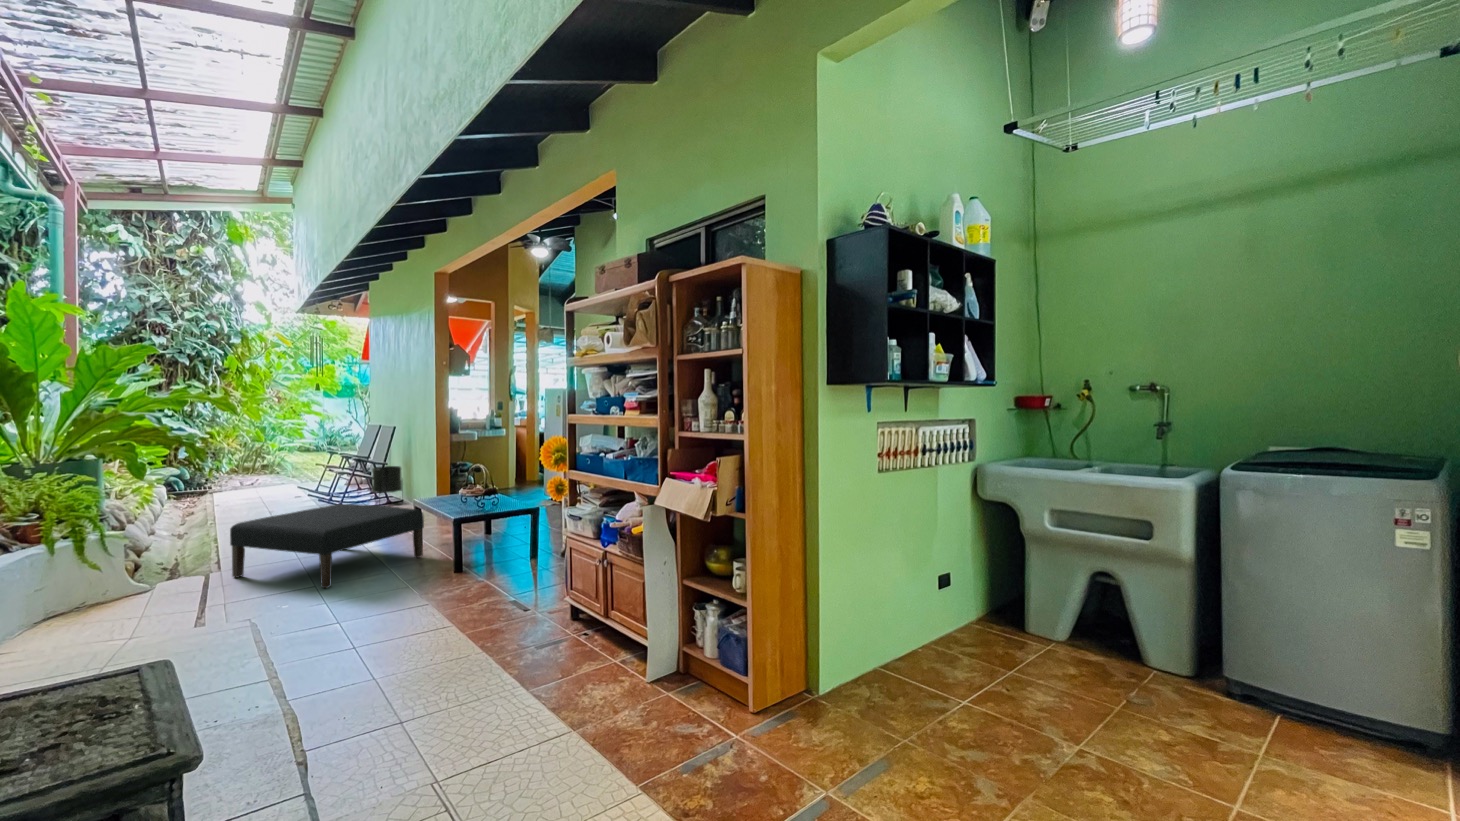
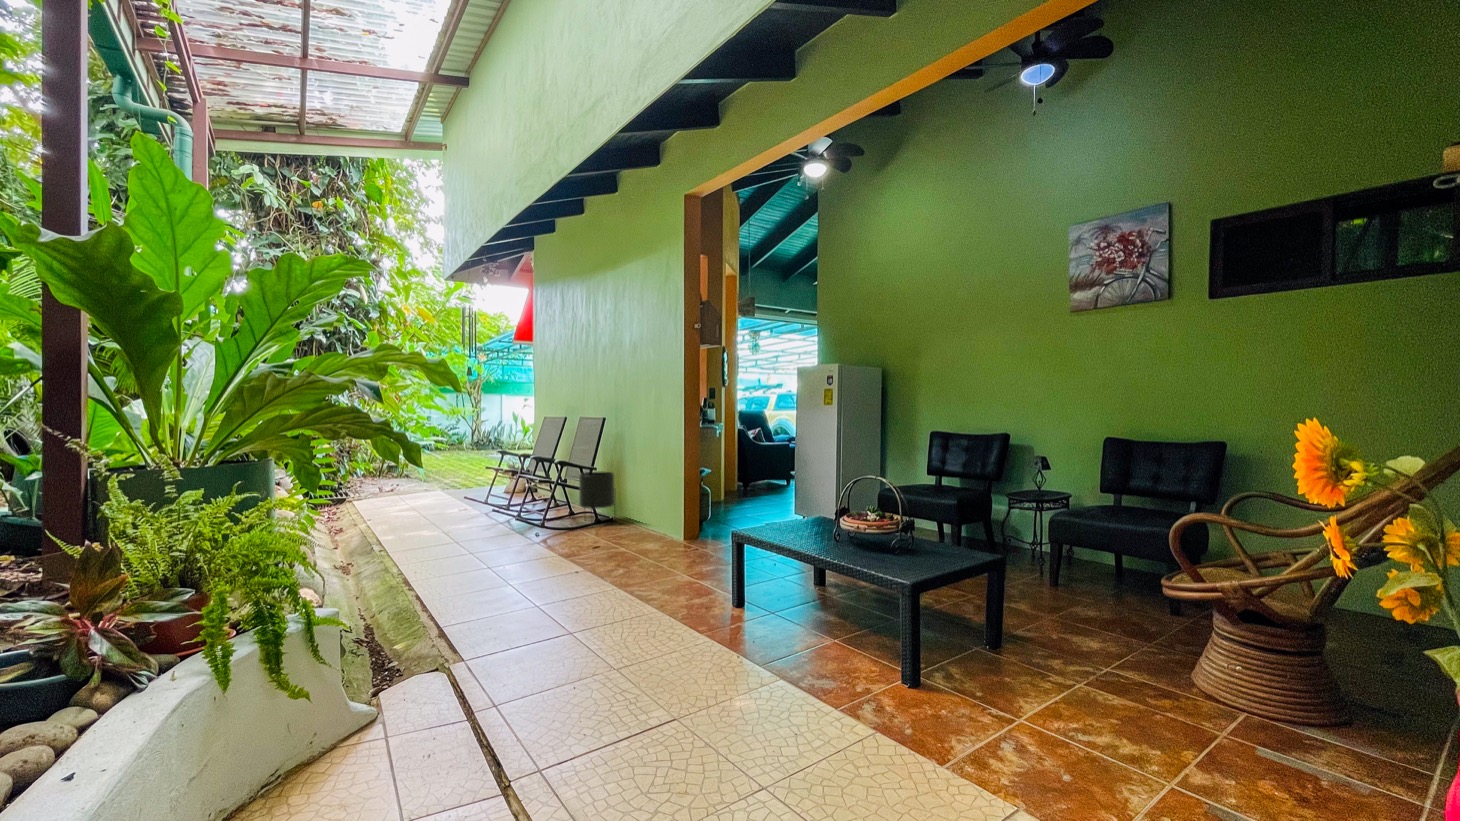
ottoman: present [230,504,424,588] -> none [504,536,785,722]

